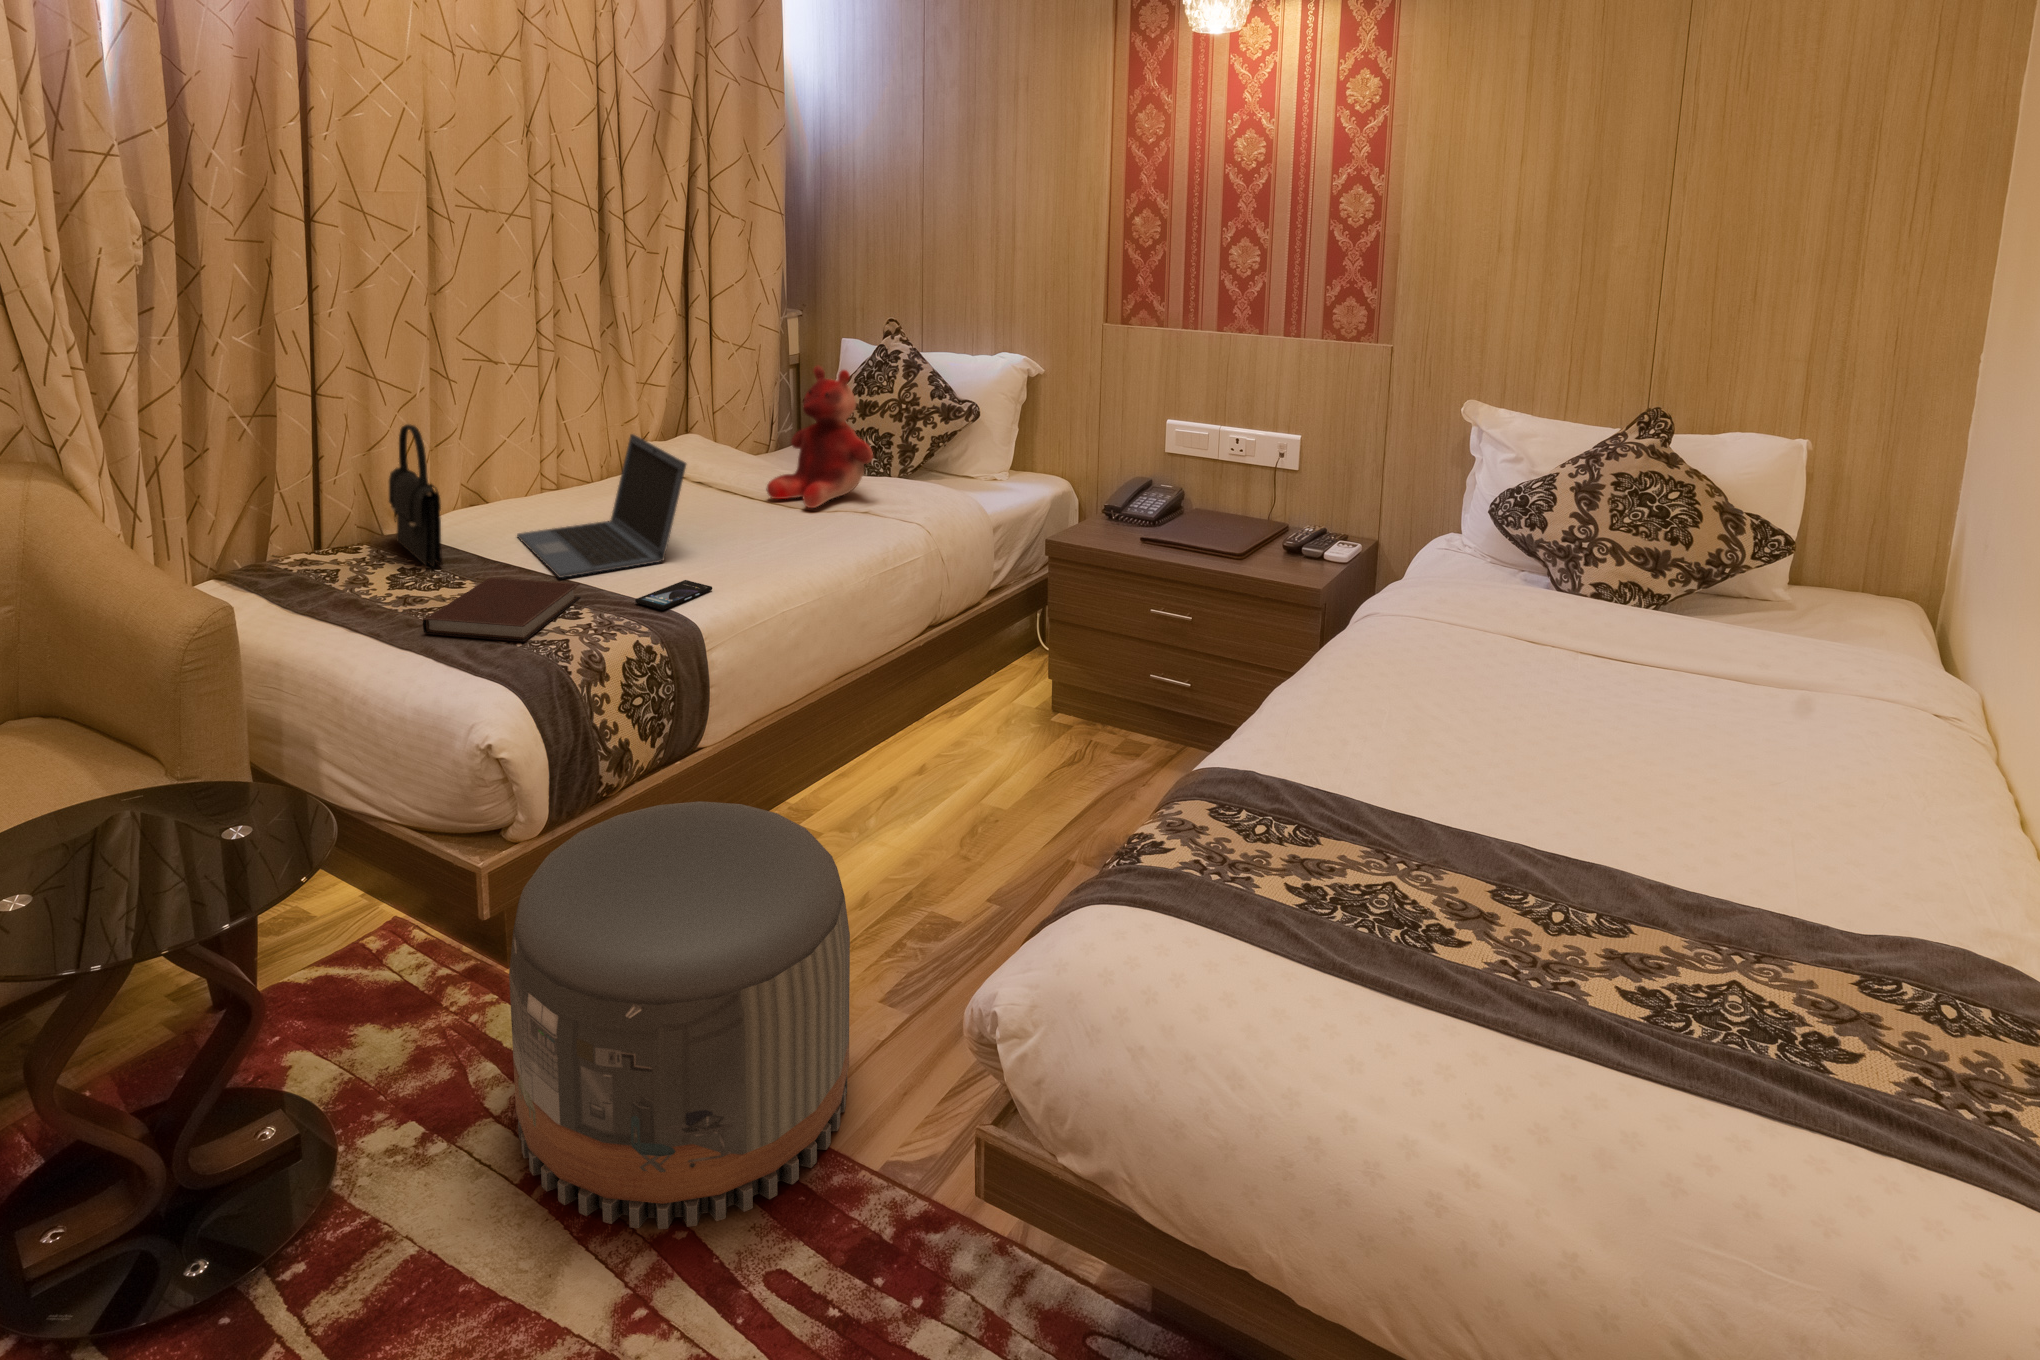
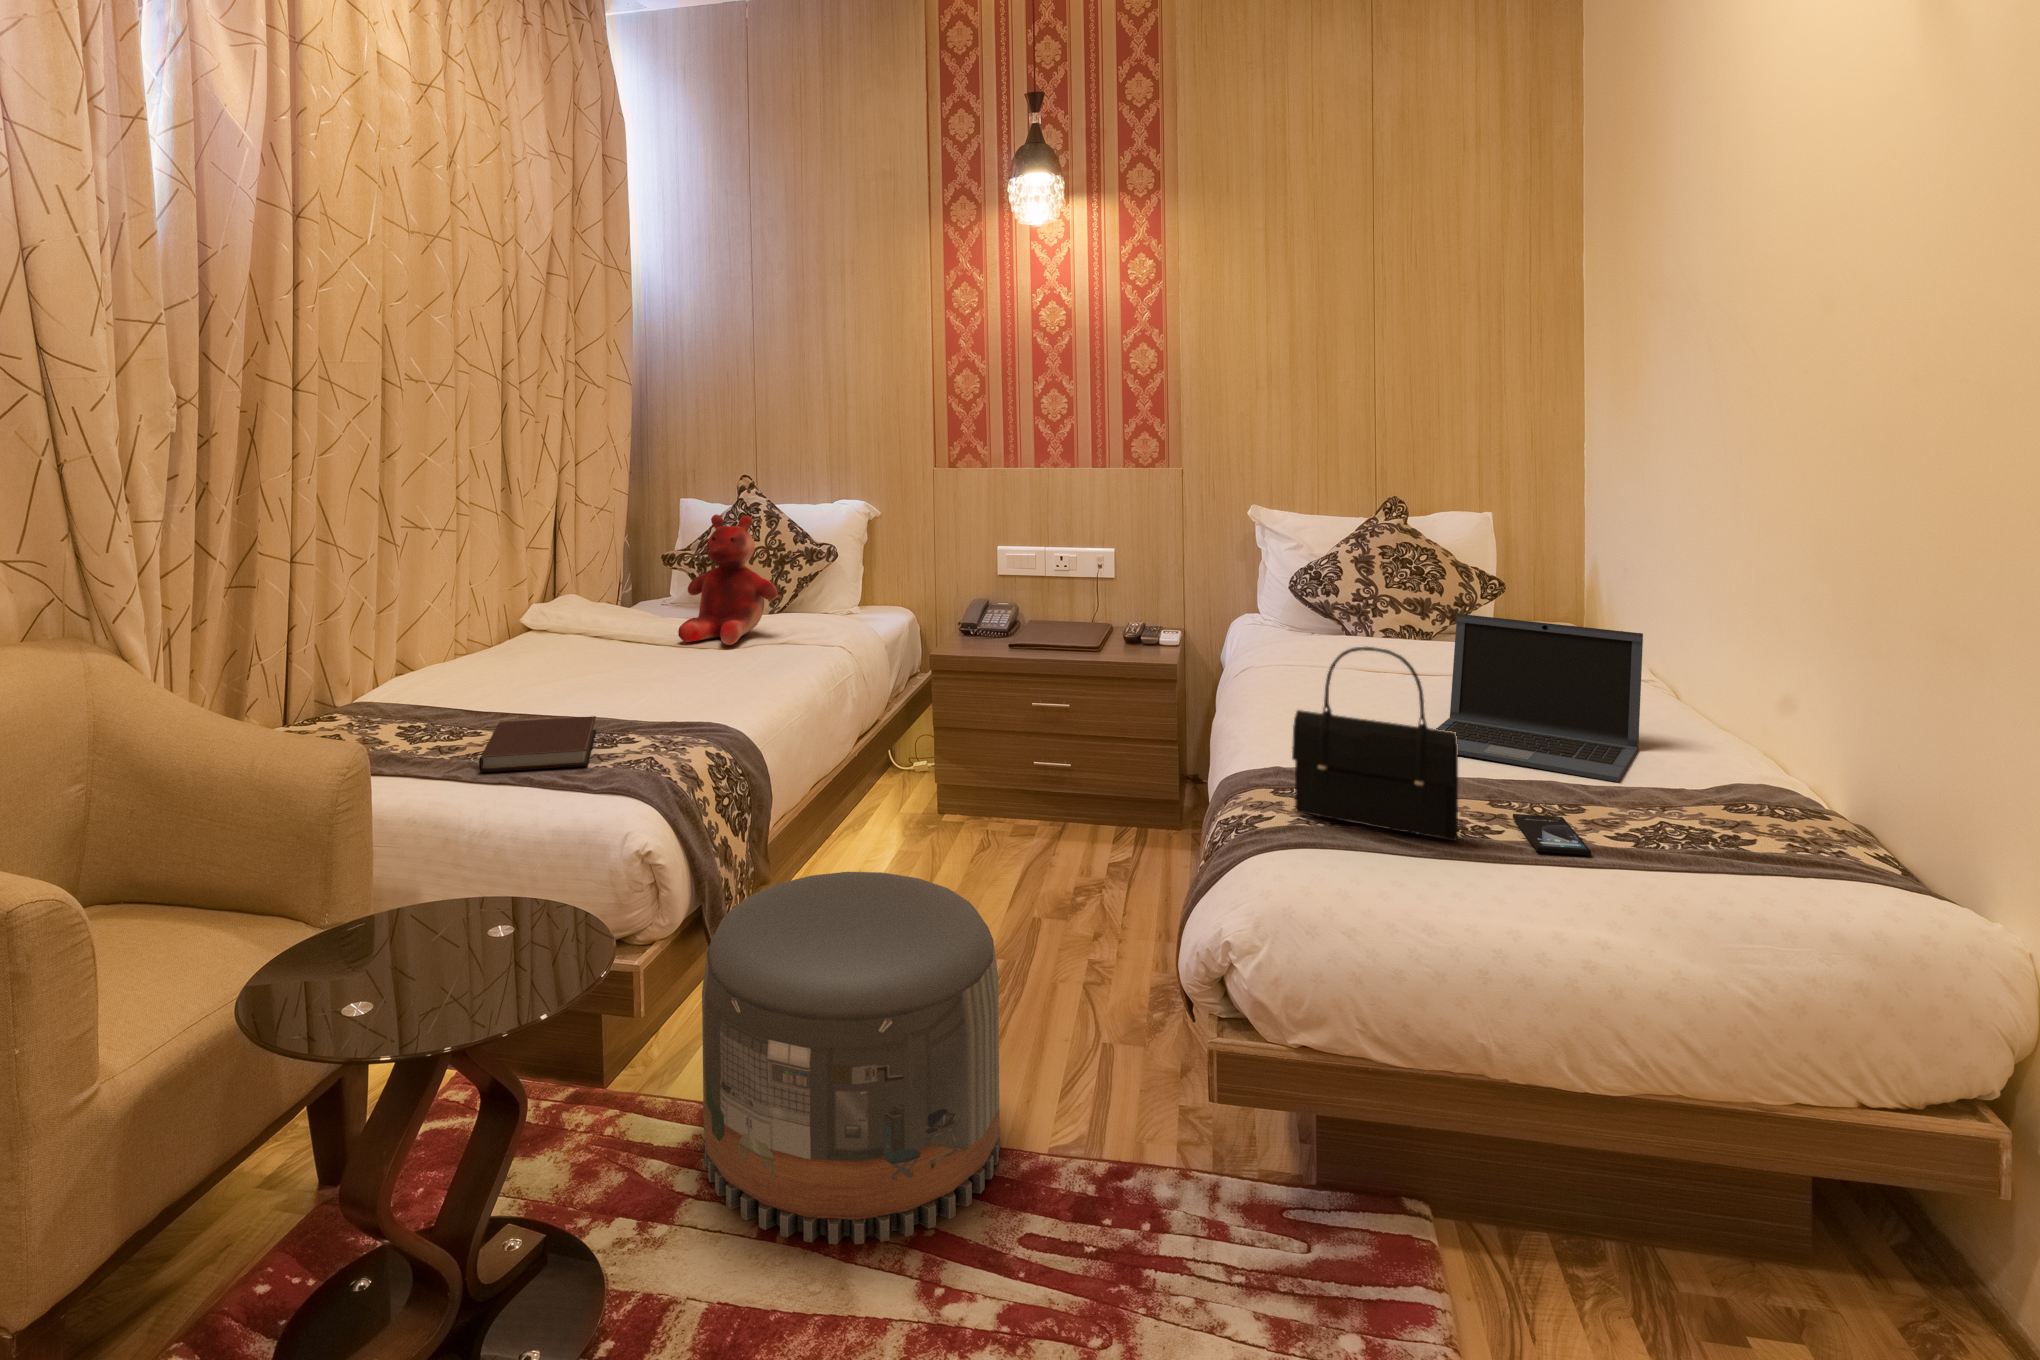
handbag: present [389,424,443,567] -> present [1292,647,1458,841]
laptop: present [517,434,686,578] -> present [1436,614,1643,782]
smartphone: present [635,580,712,610] -> present [1513,814,1591,855]

